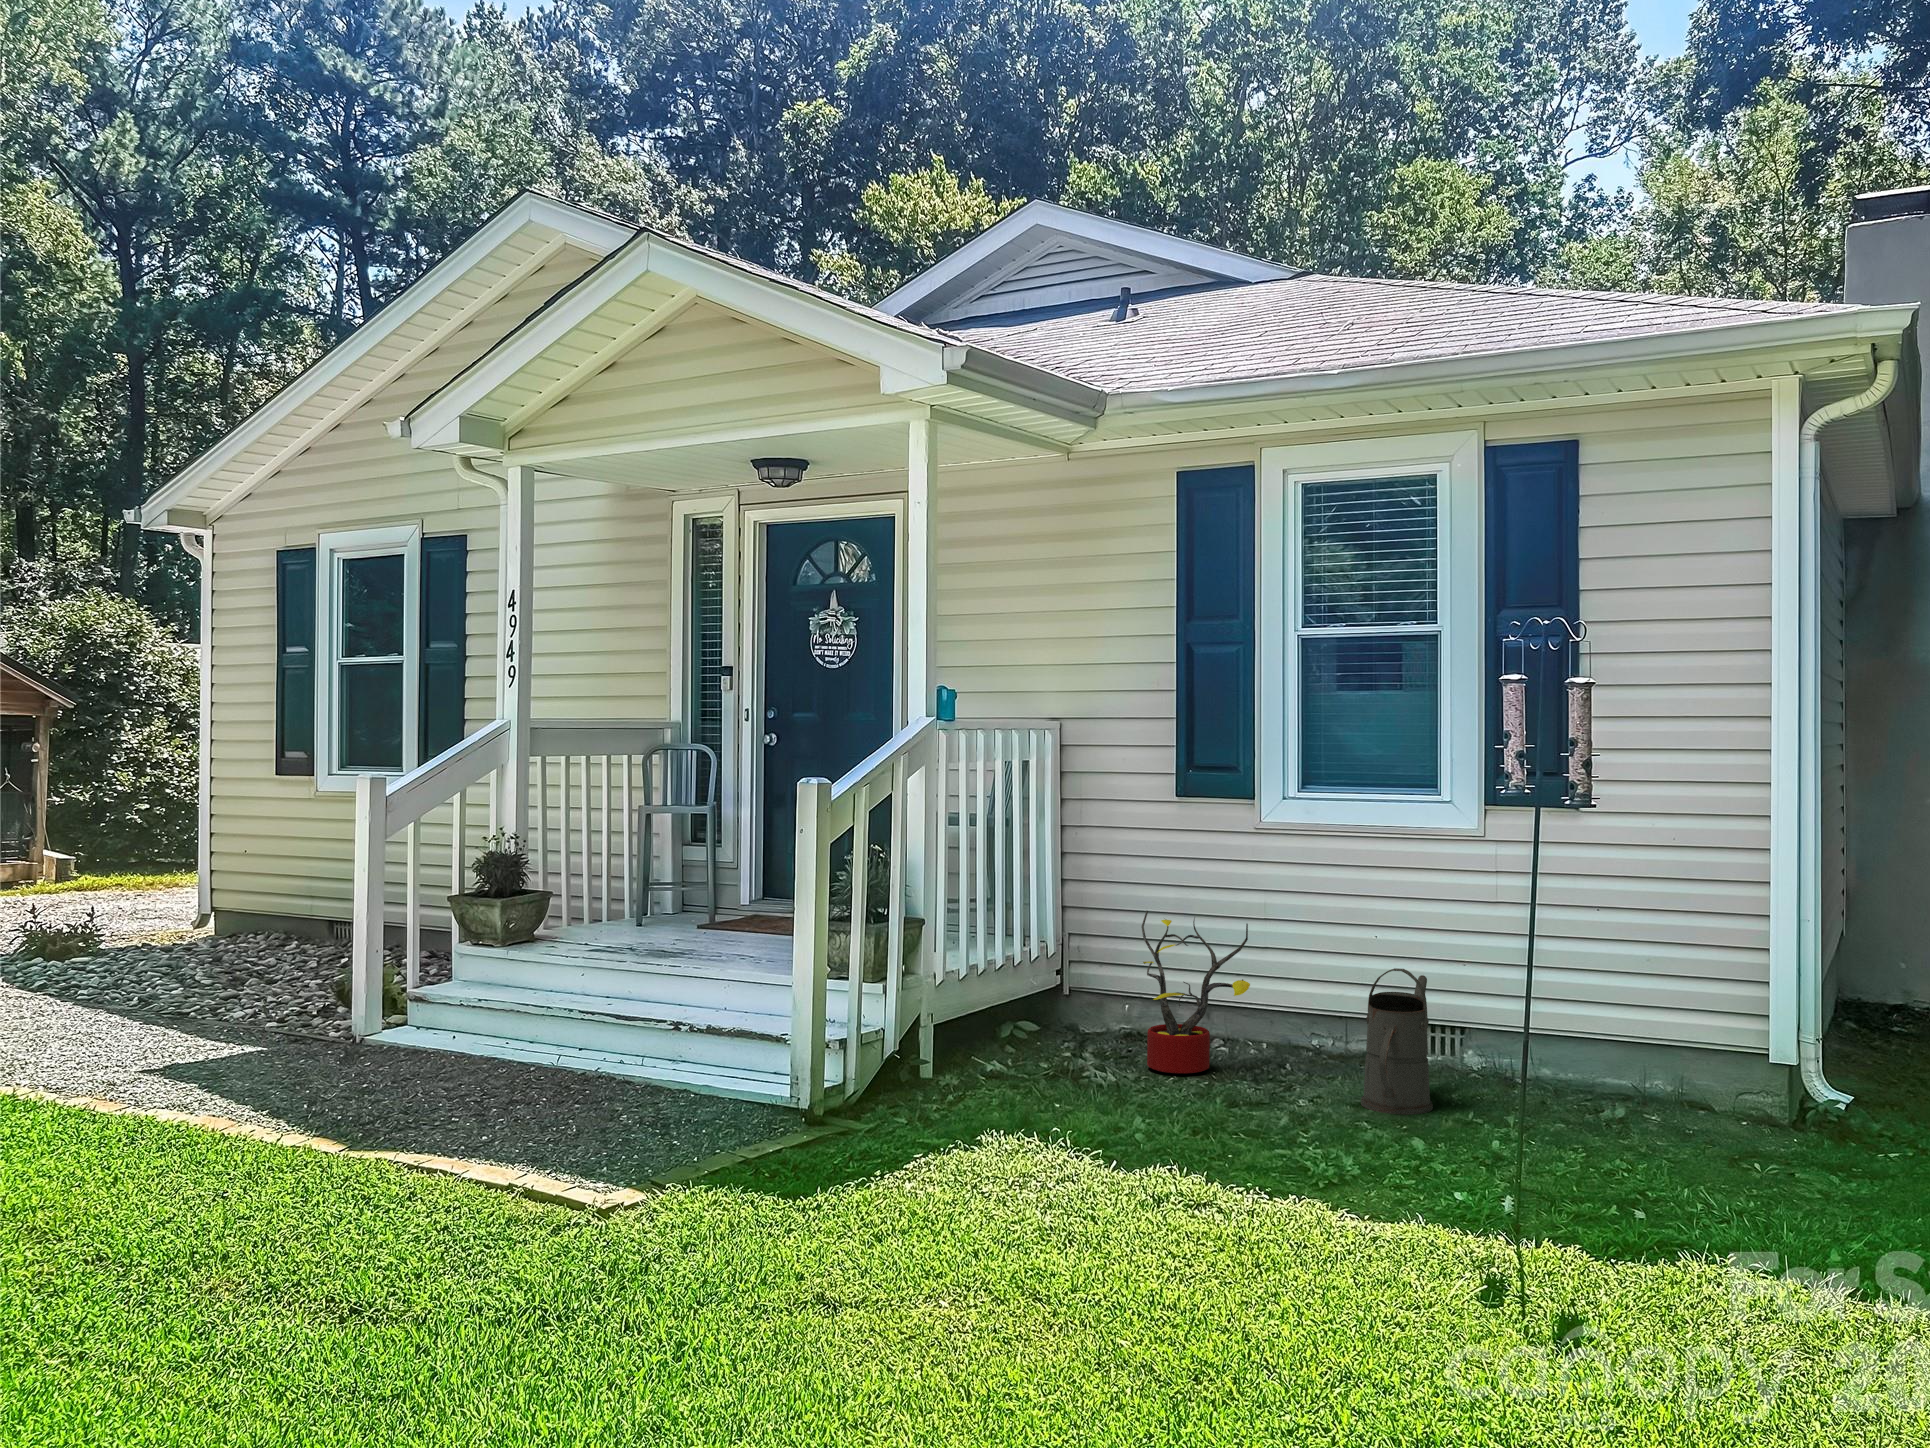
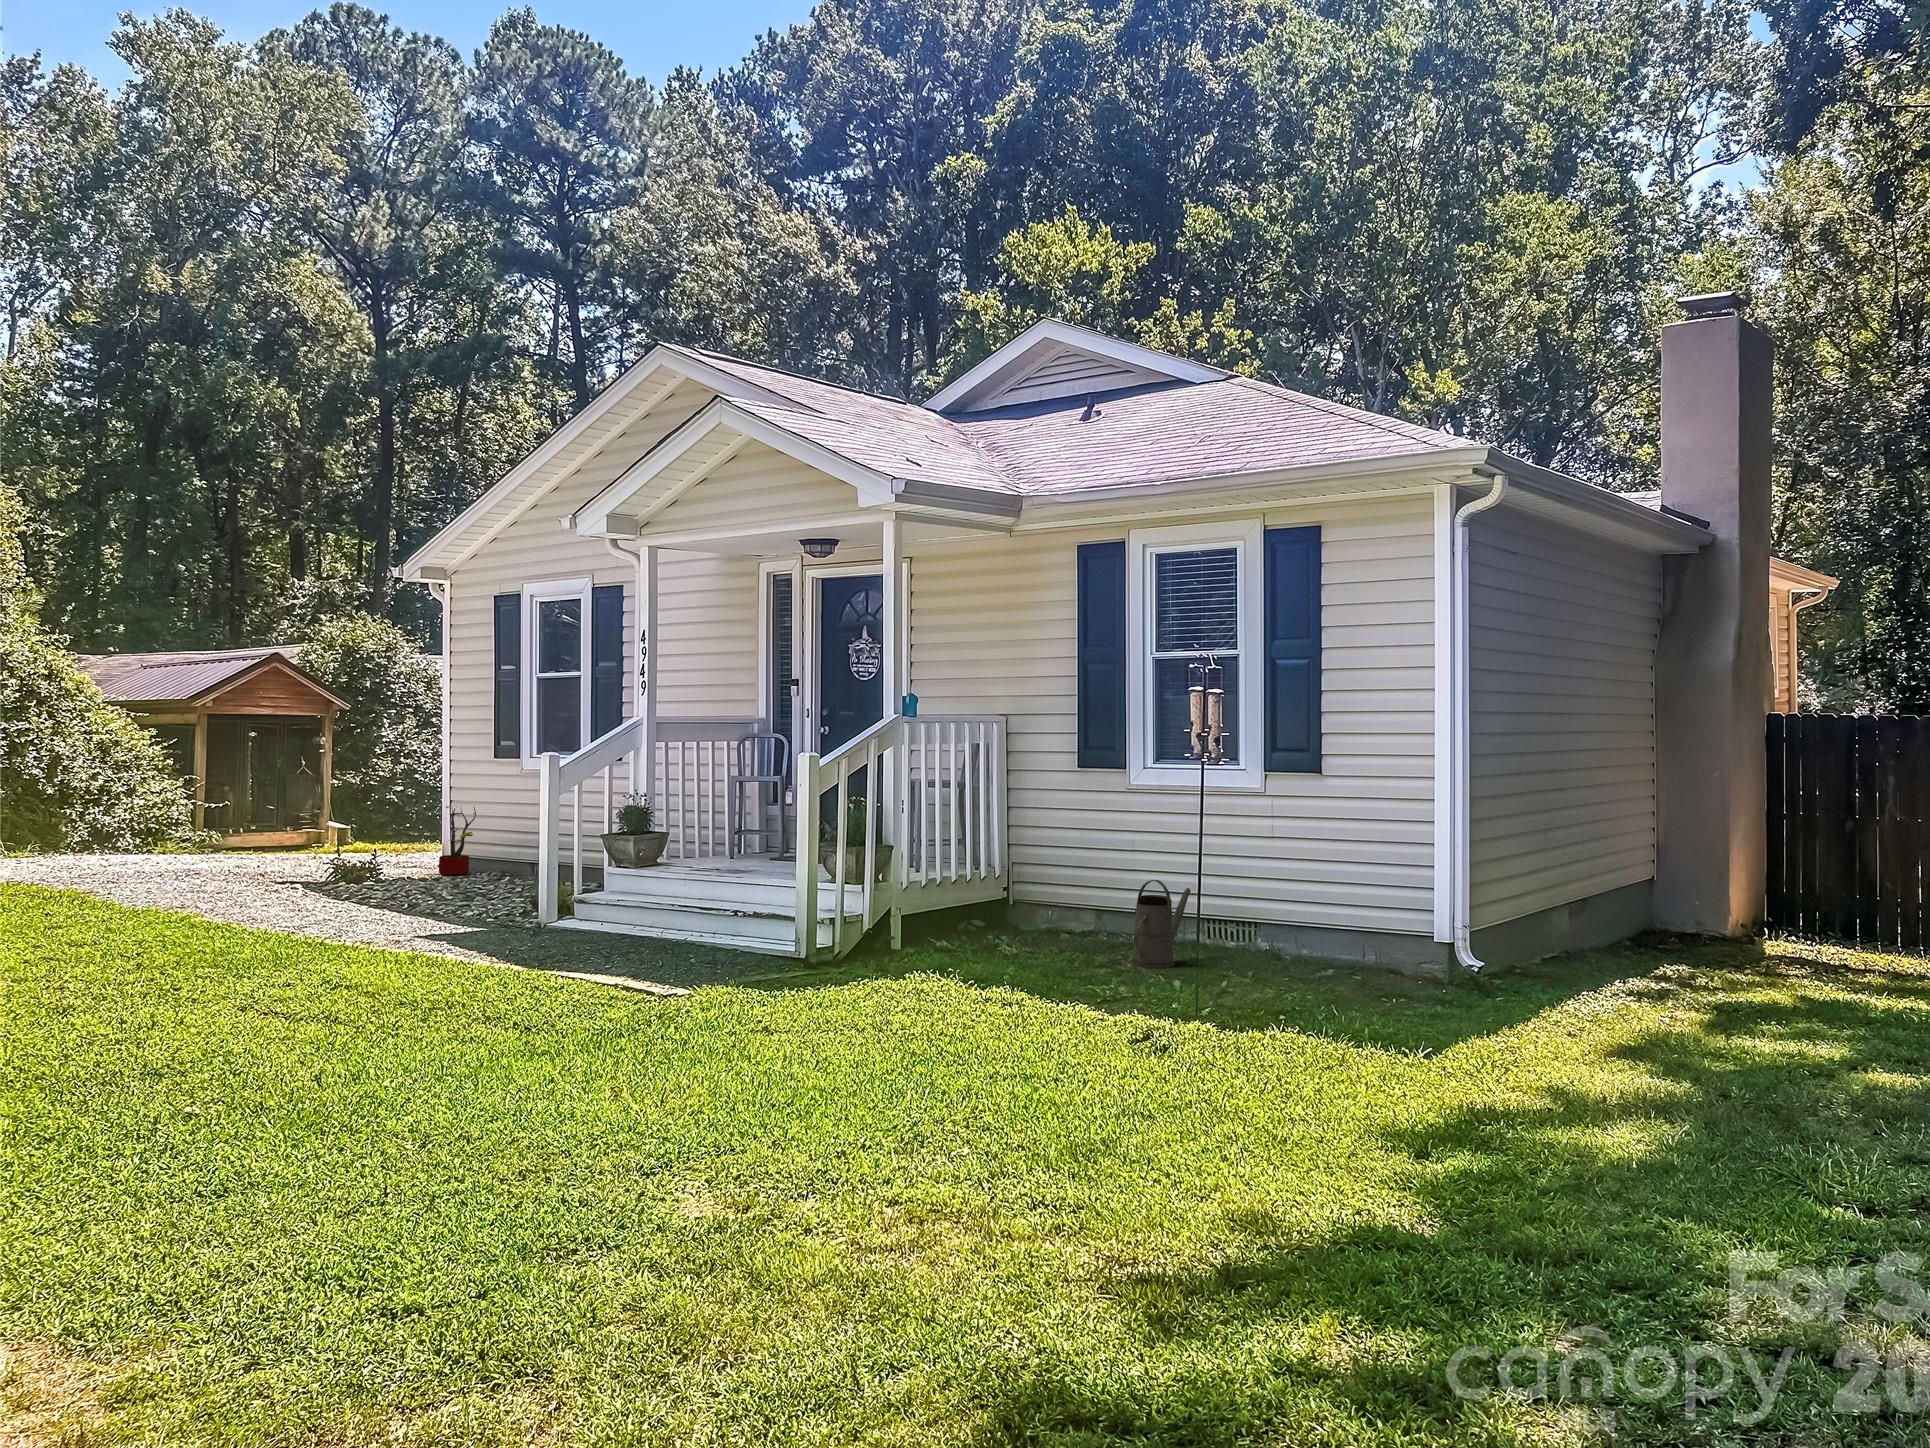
decorative plant: present [1142,911,1250,1074] -> present [439,806,476,875]

